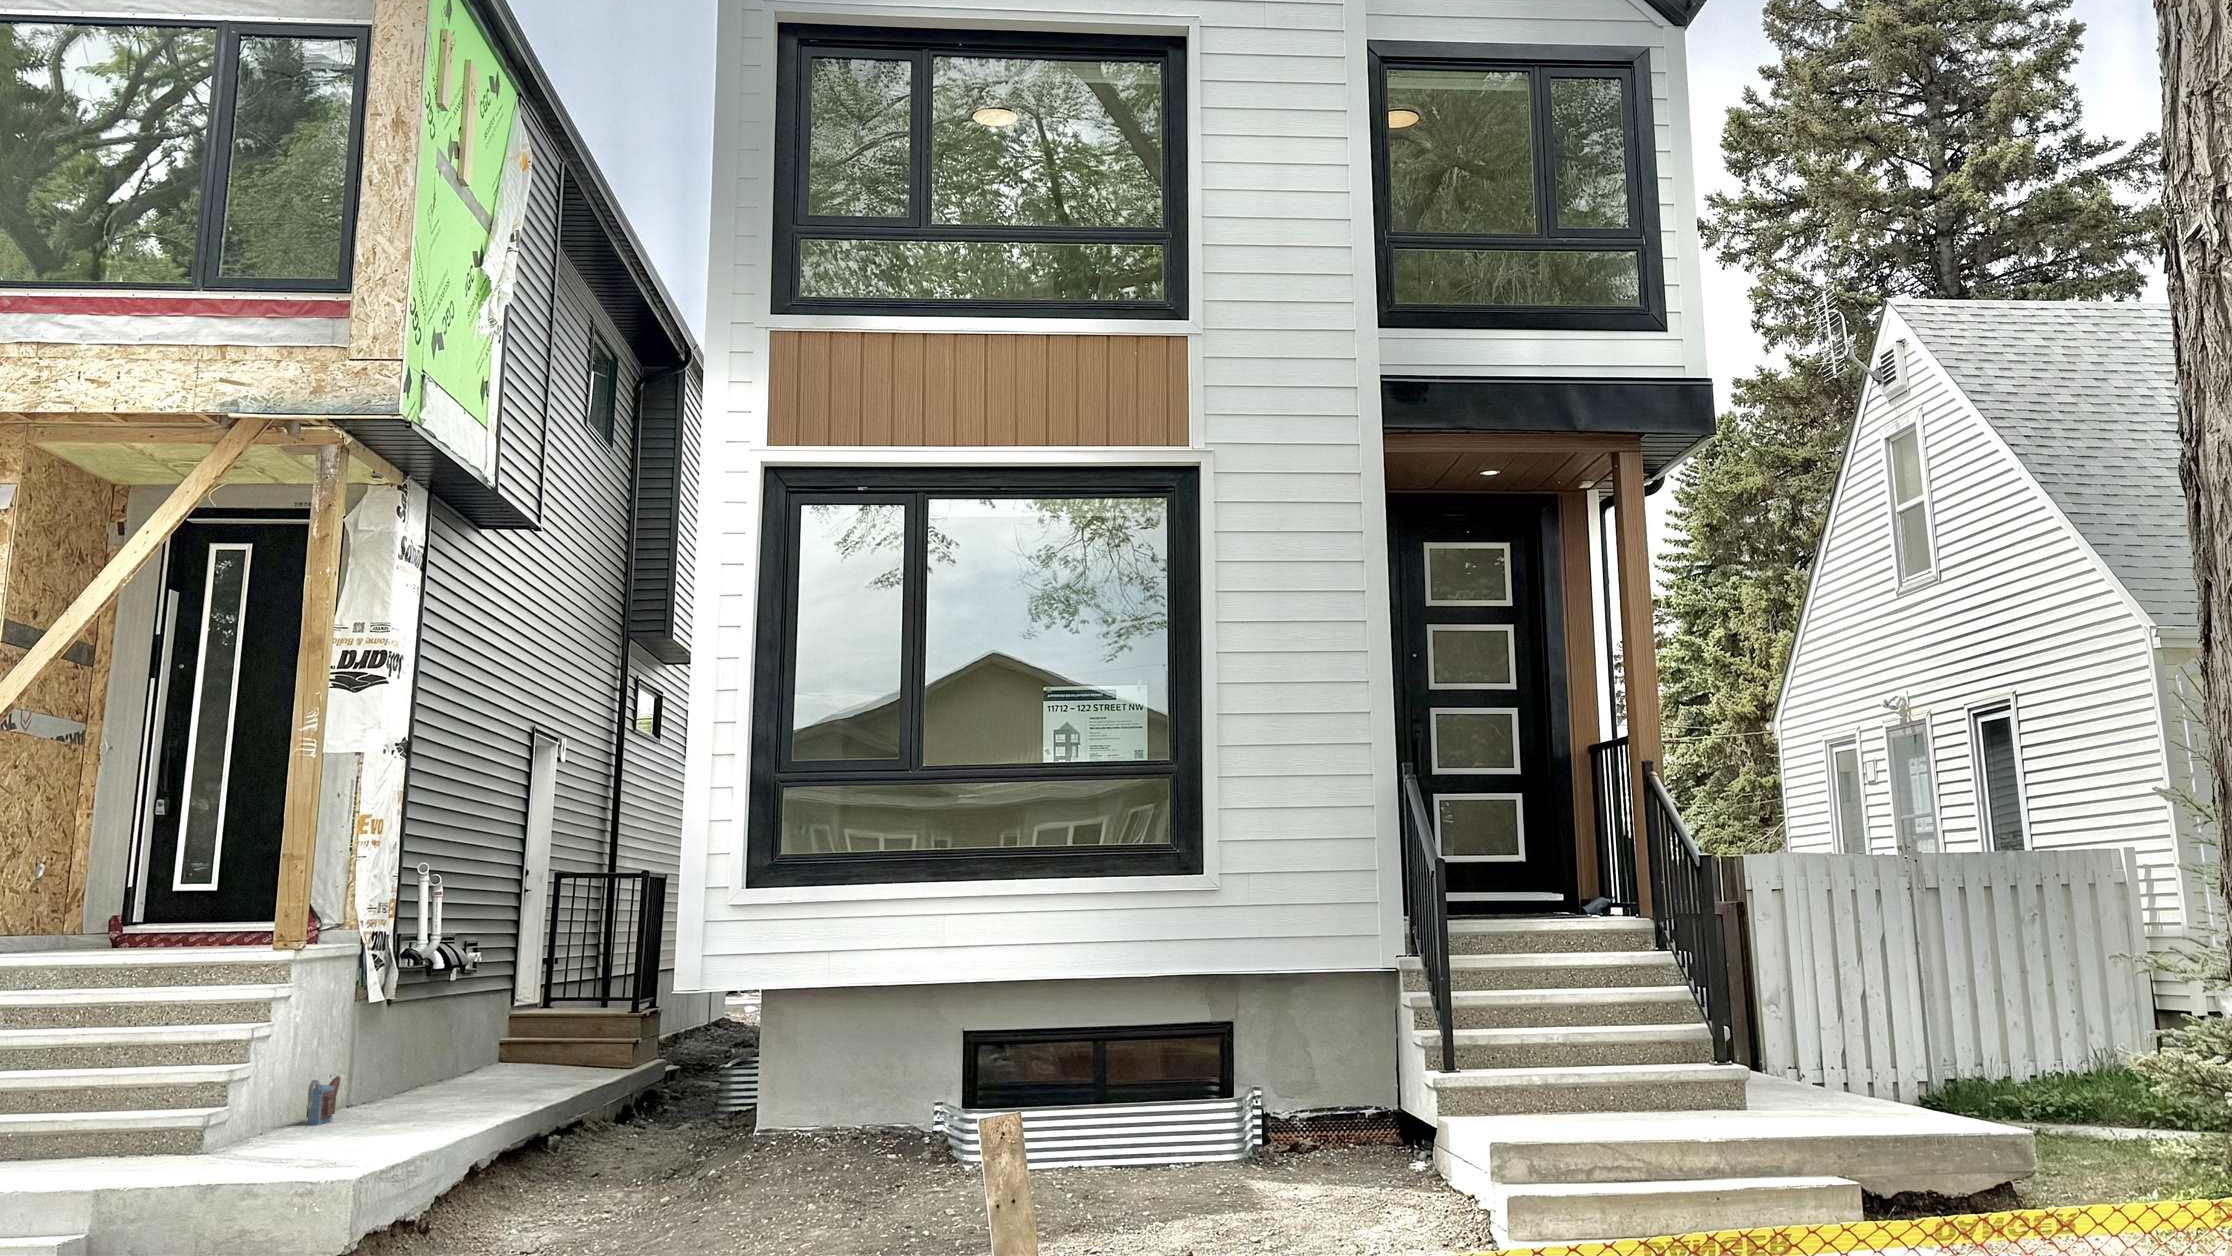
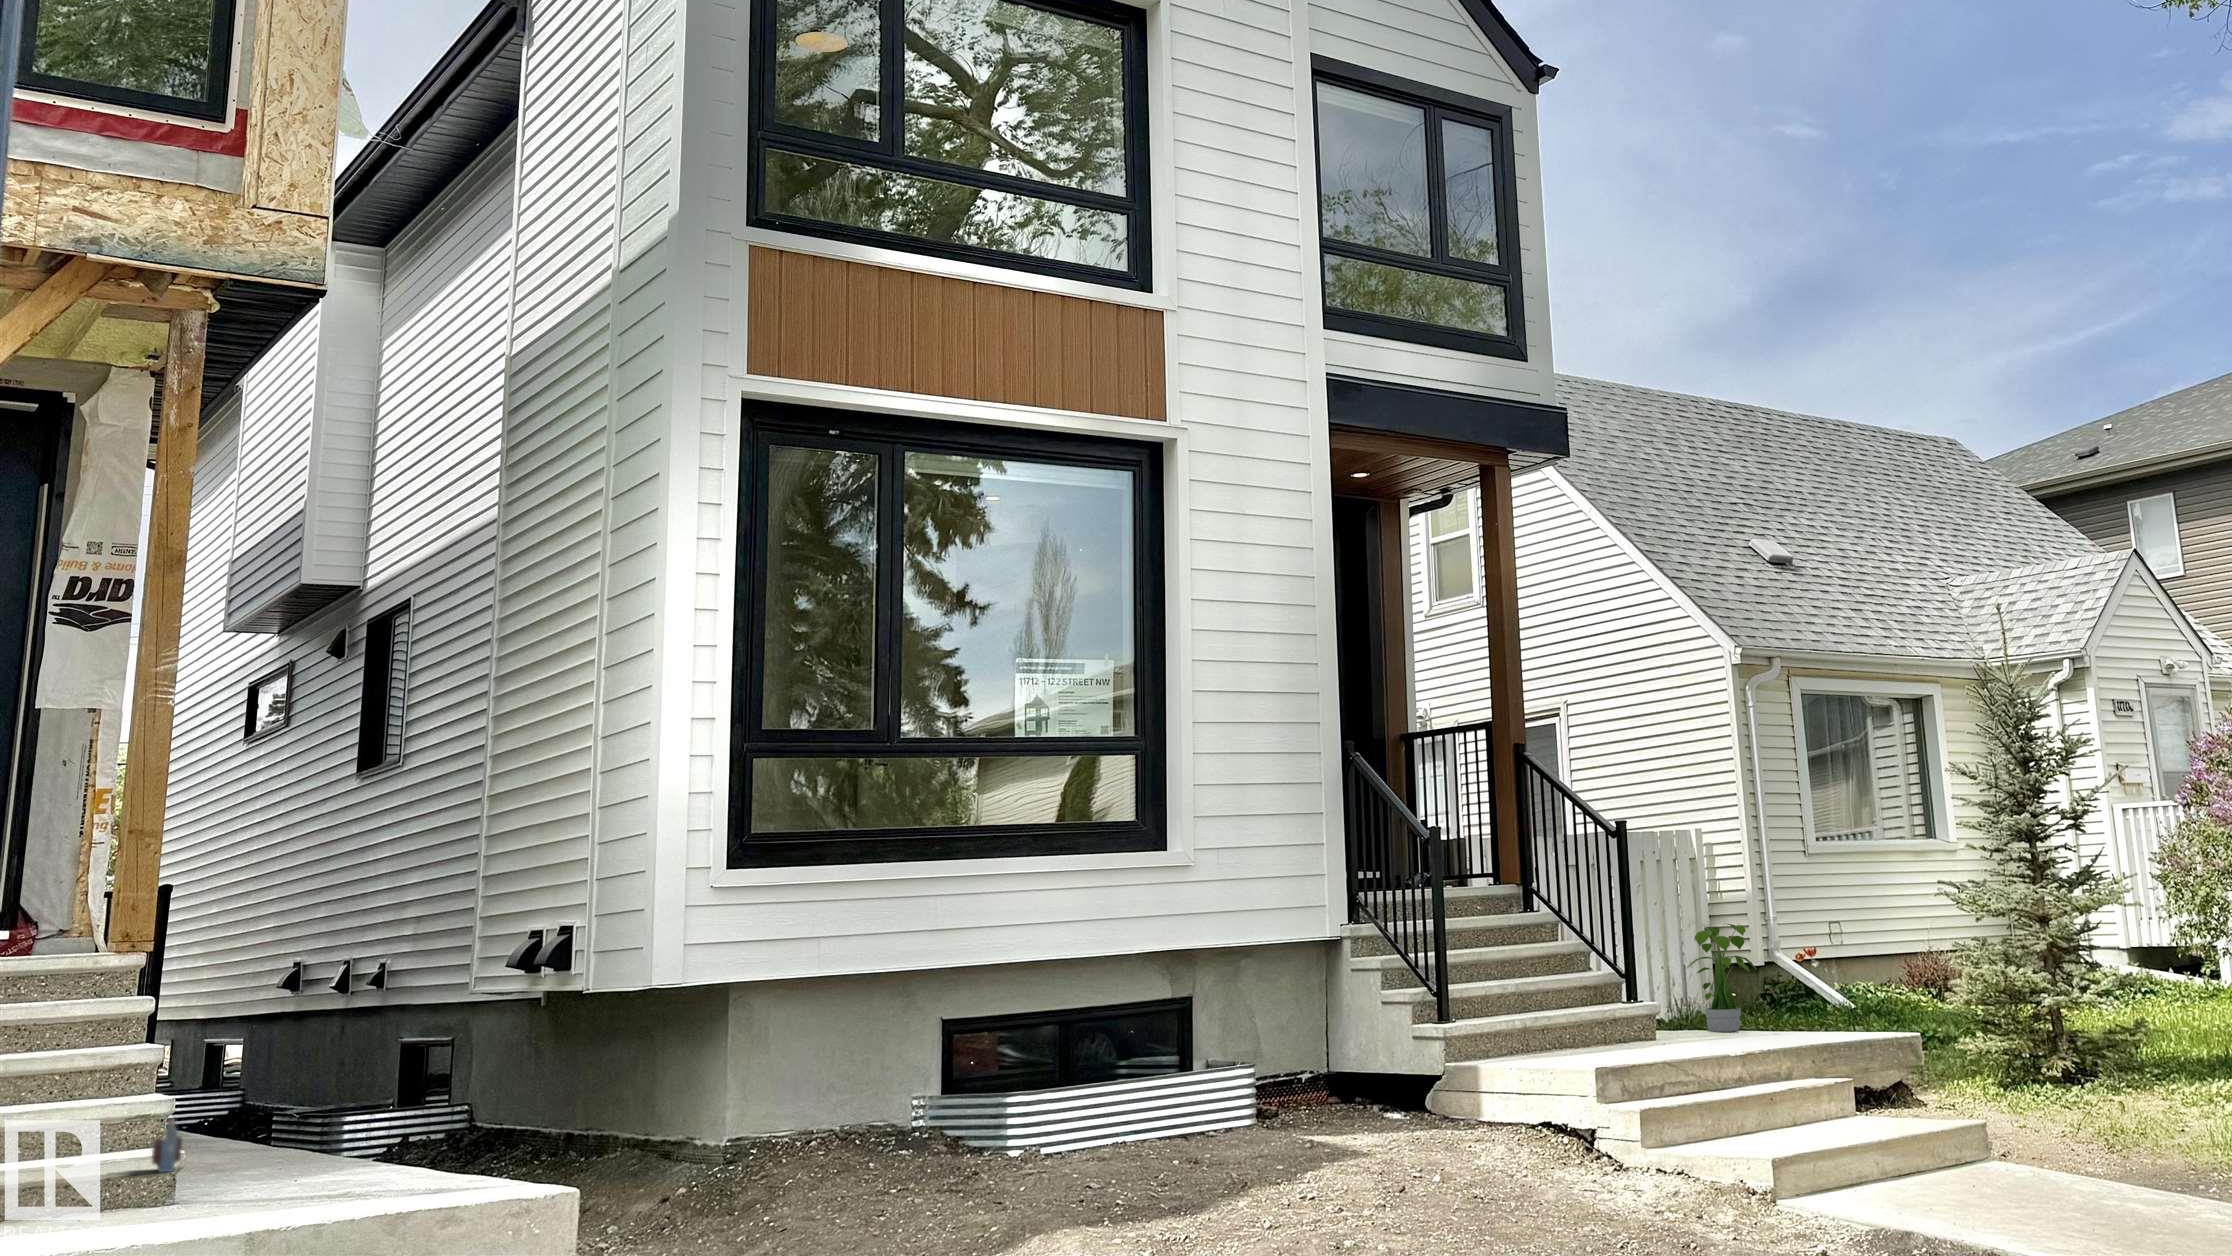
potted plant: none [1913,964,2001,1095] -> present [1686,923,1756,1032]

